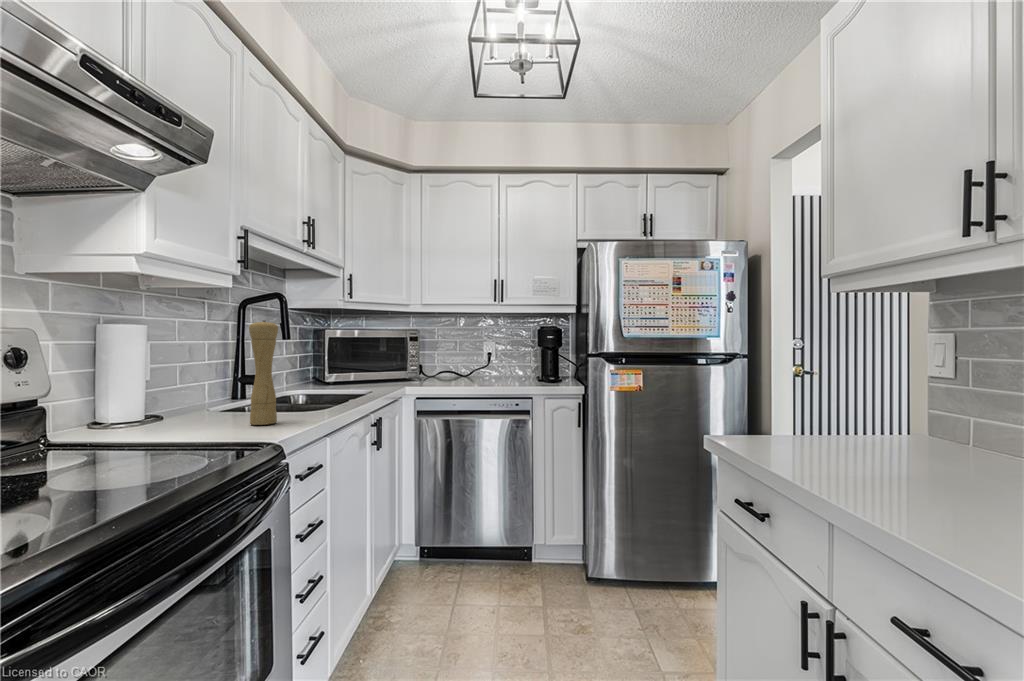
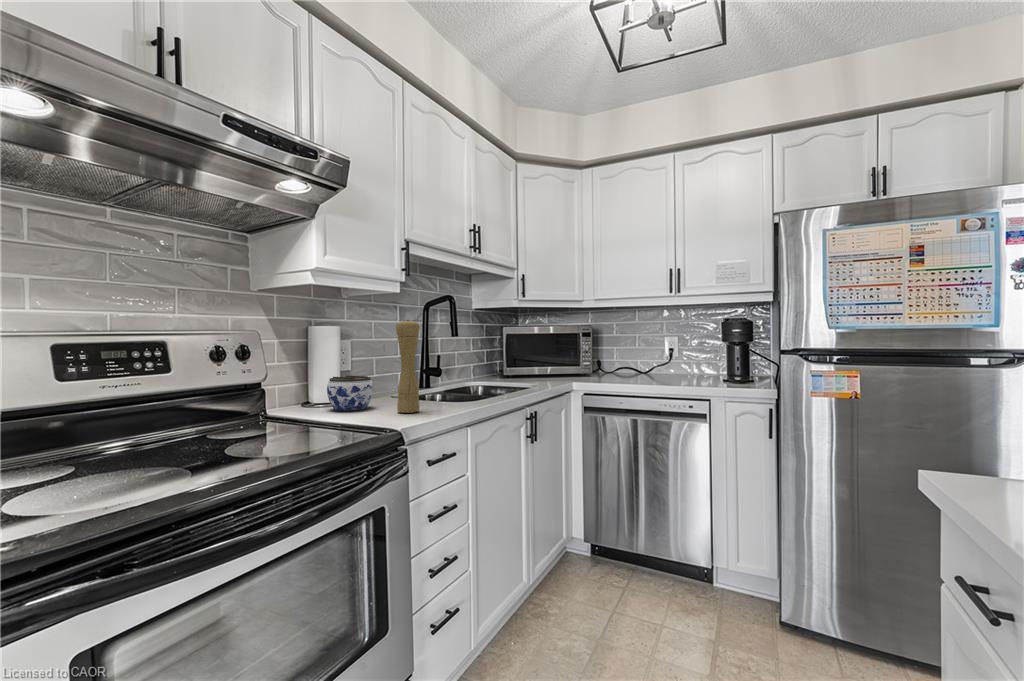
jar: none [146,385,210,428] -> present [327,376,373,411]

